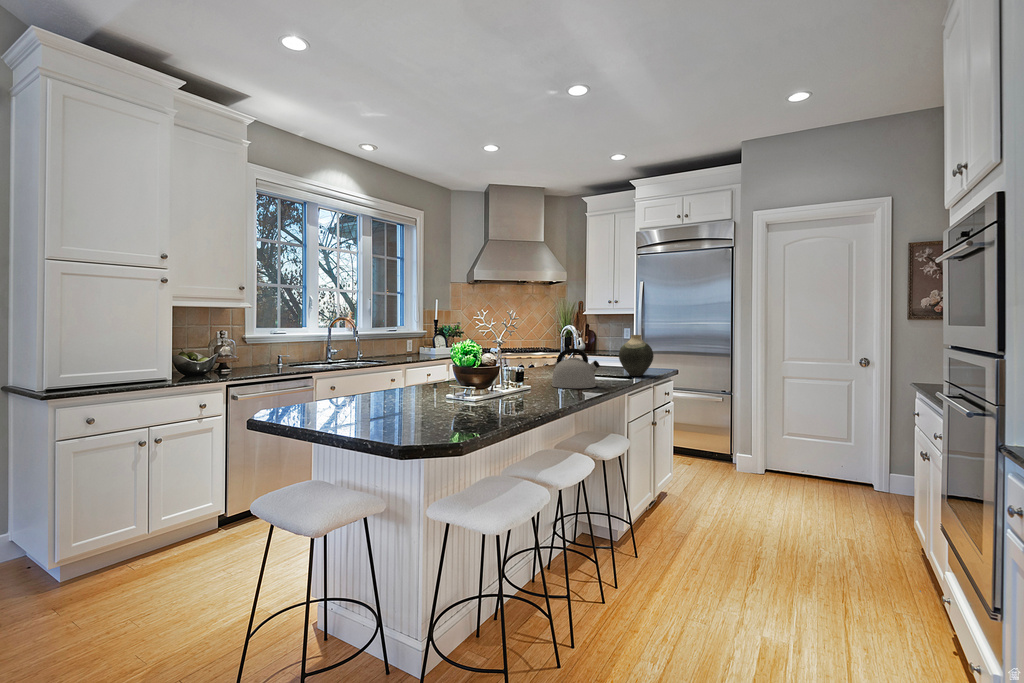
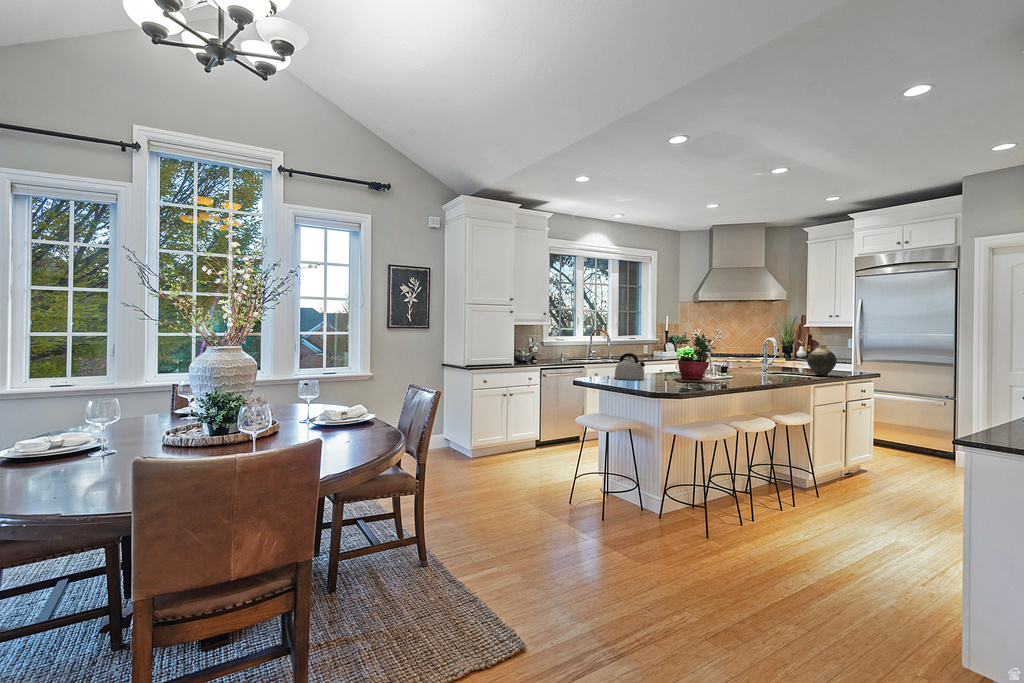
succulent plant: none [442,319,527,408] -> present [673,334,719,382]
kettle: present [552,348,600,388] -> present [614,353,645,380]

